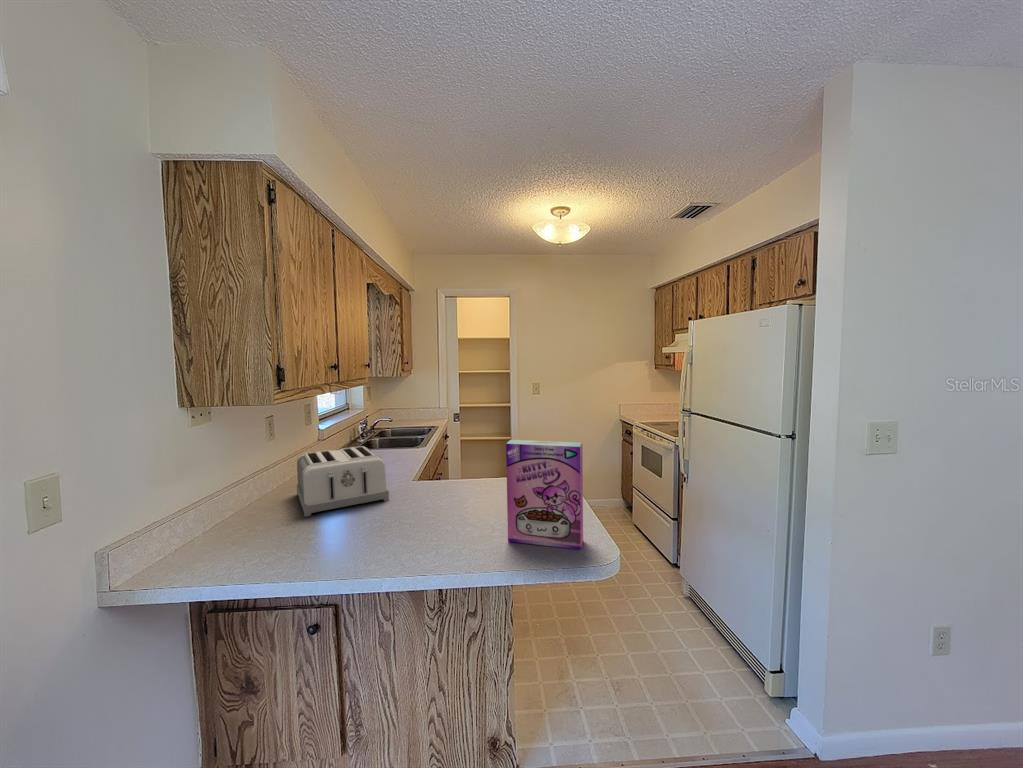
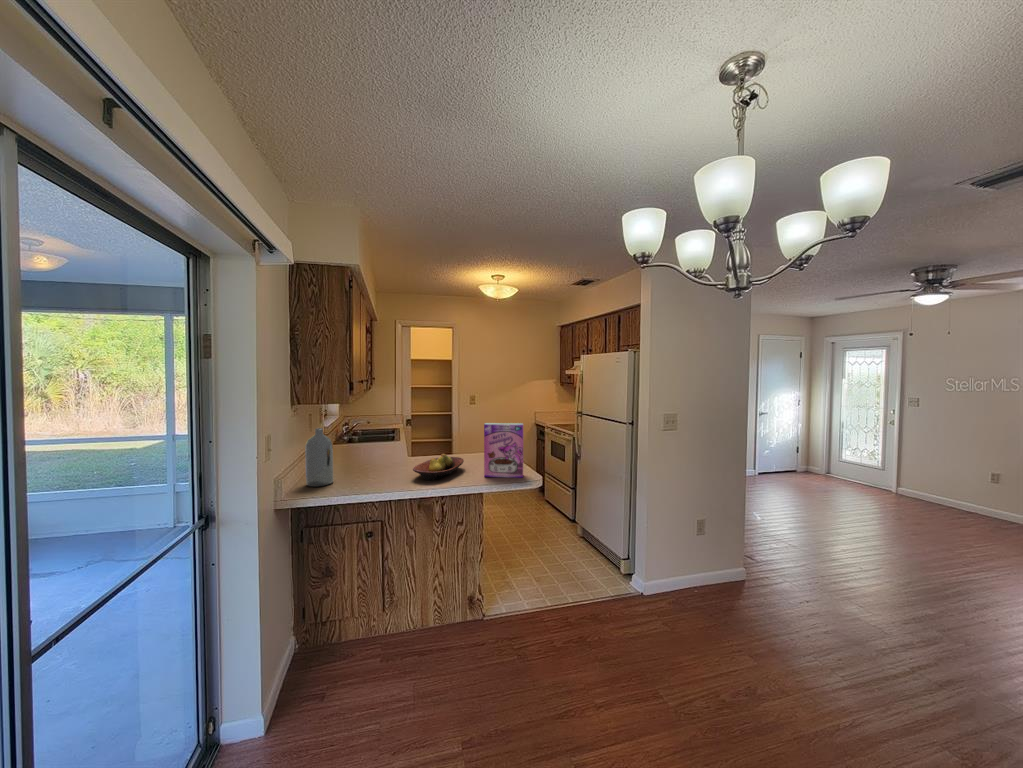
bottle: none [206,445,259,545] -> present [305,428,333,487]
toaster: present [297,446,389,517] -> none [335,434,401,474]
fruit bowl: none [380,490,480,543] -> present [413,454,464,480]

